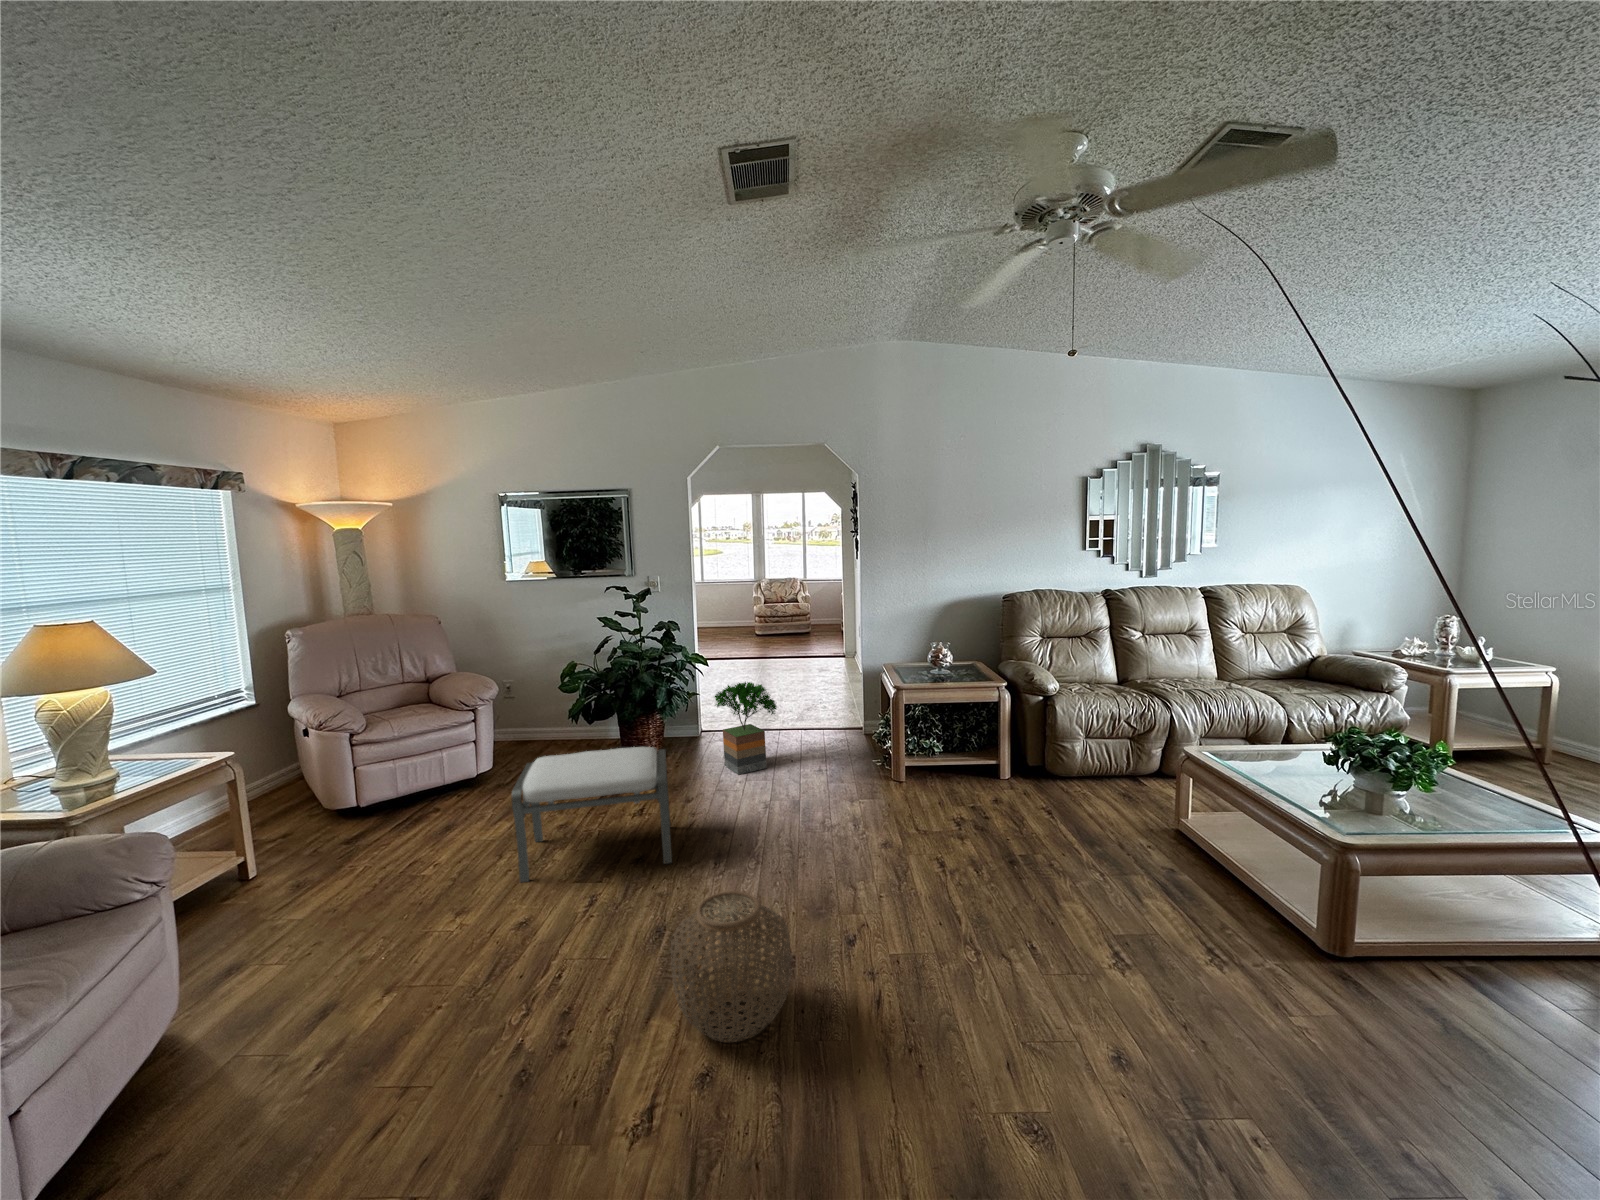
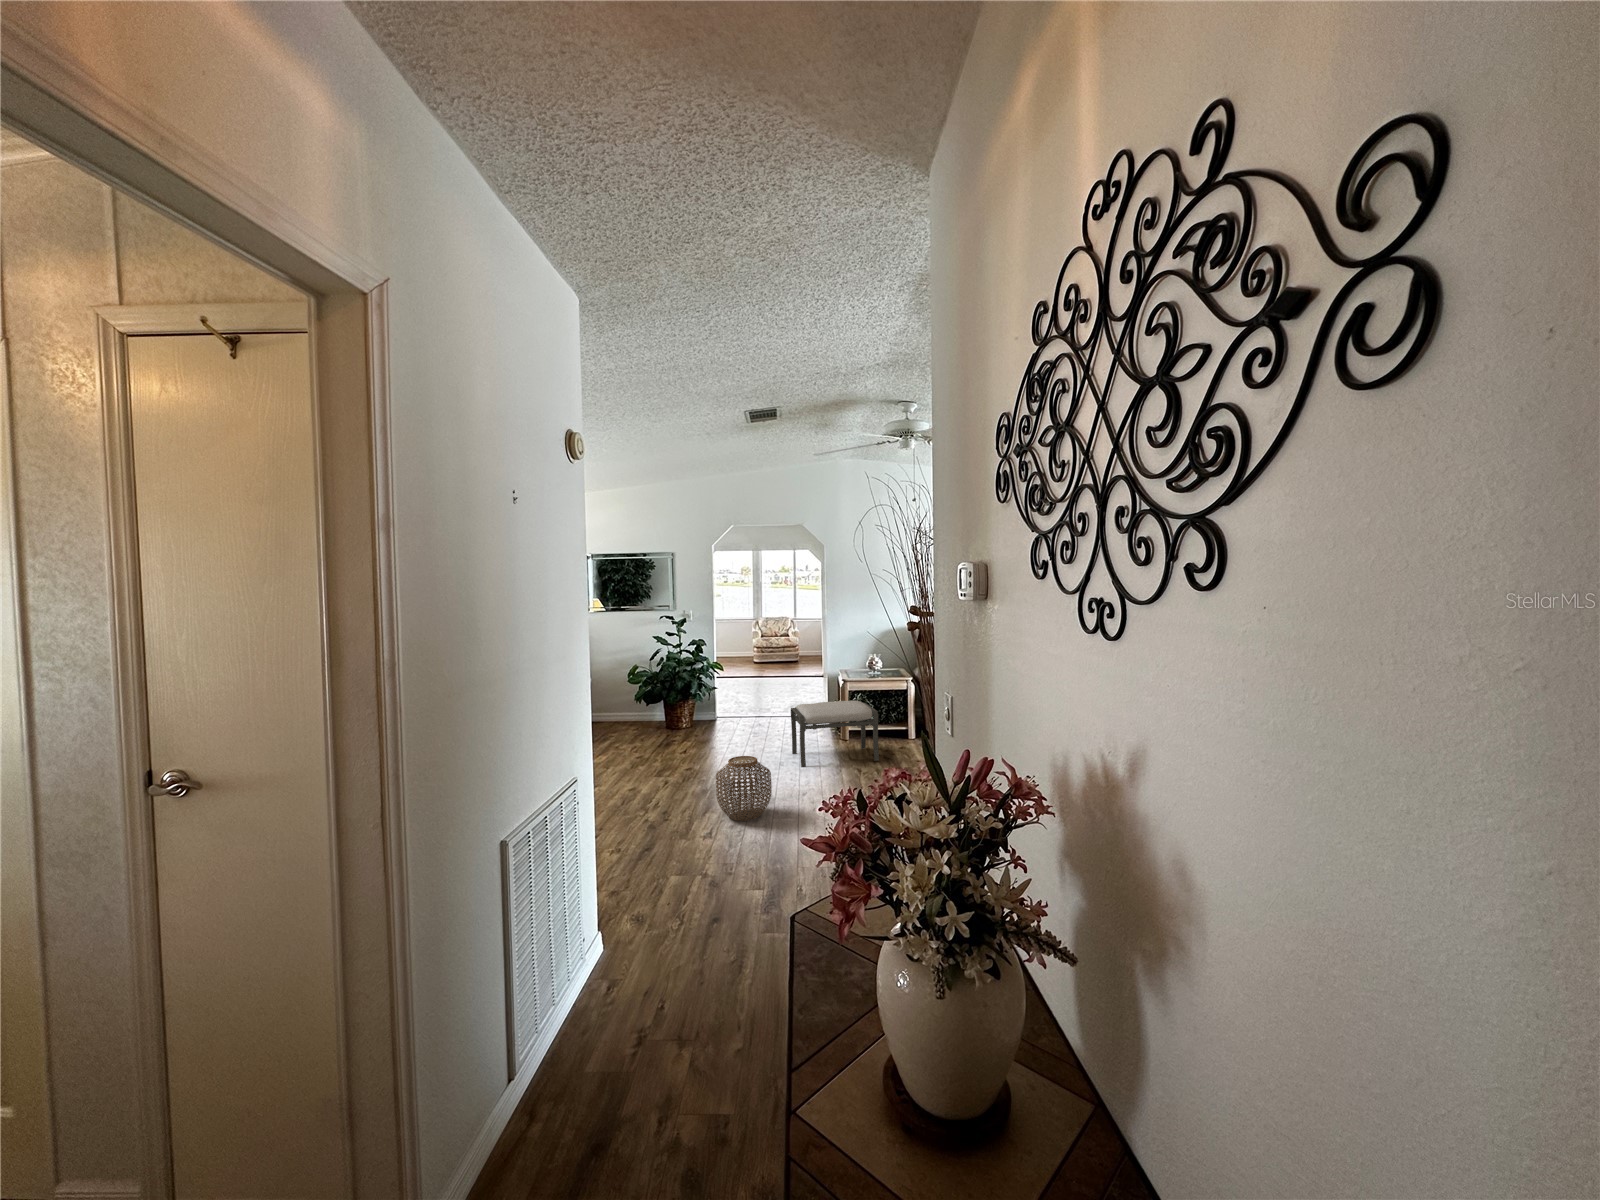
potted tree: present [715,682,777,775] -> none [728,677,770,736]
ottoman: present [512,747,672,883] -> present [791,701,879,767]

